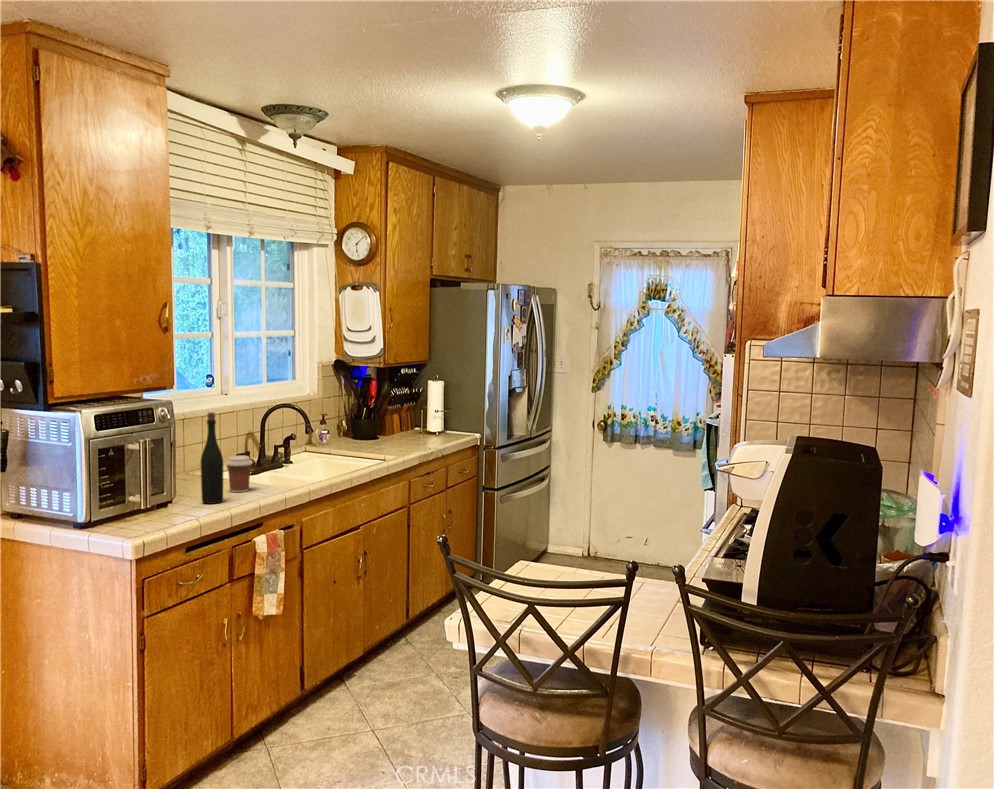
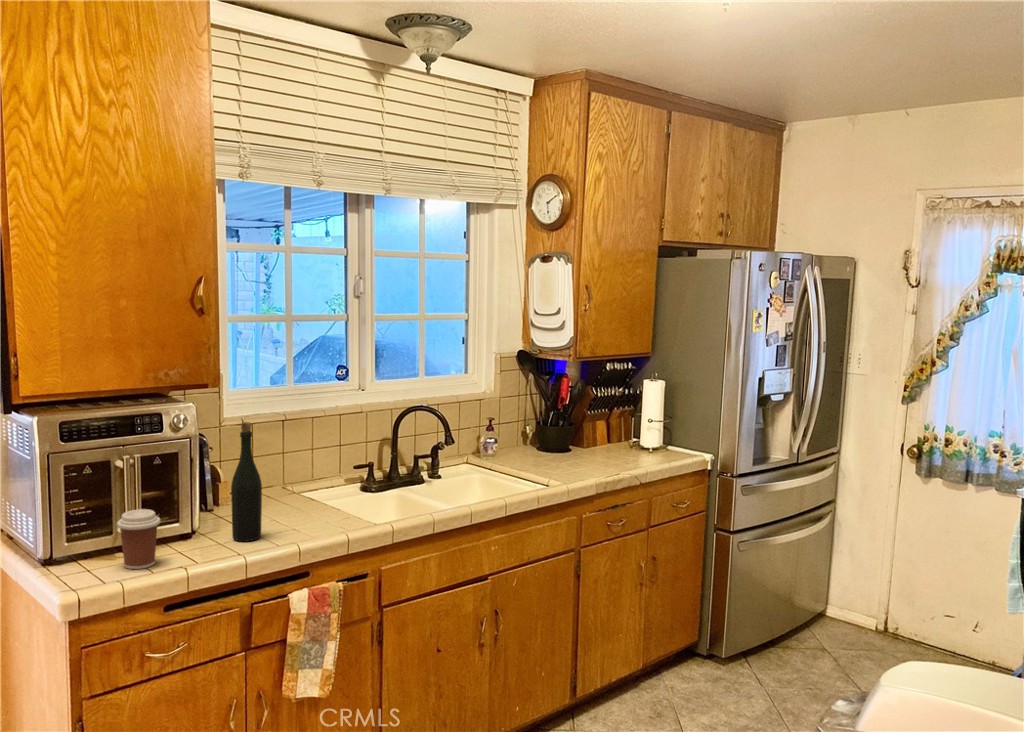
coffee cup: present [226,456,253,492] -> present [117,509,160,569]

